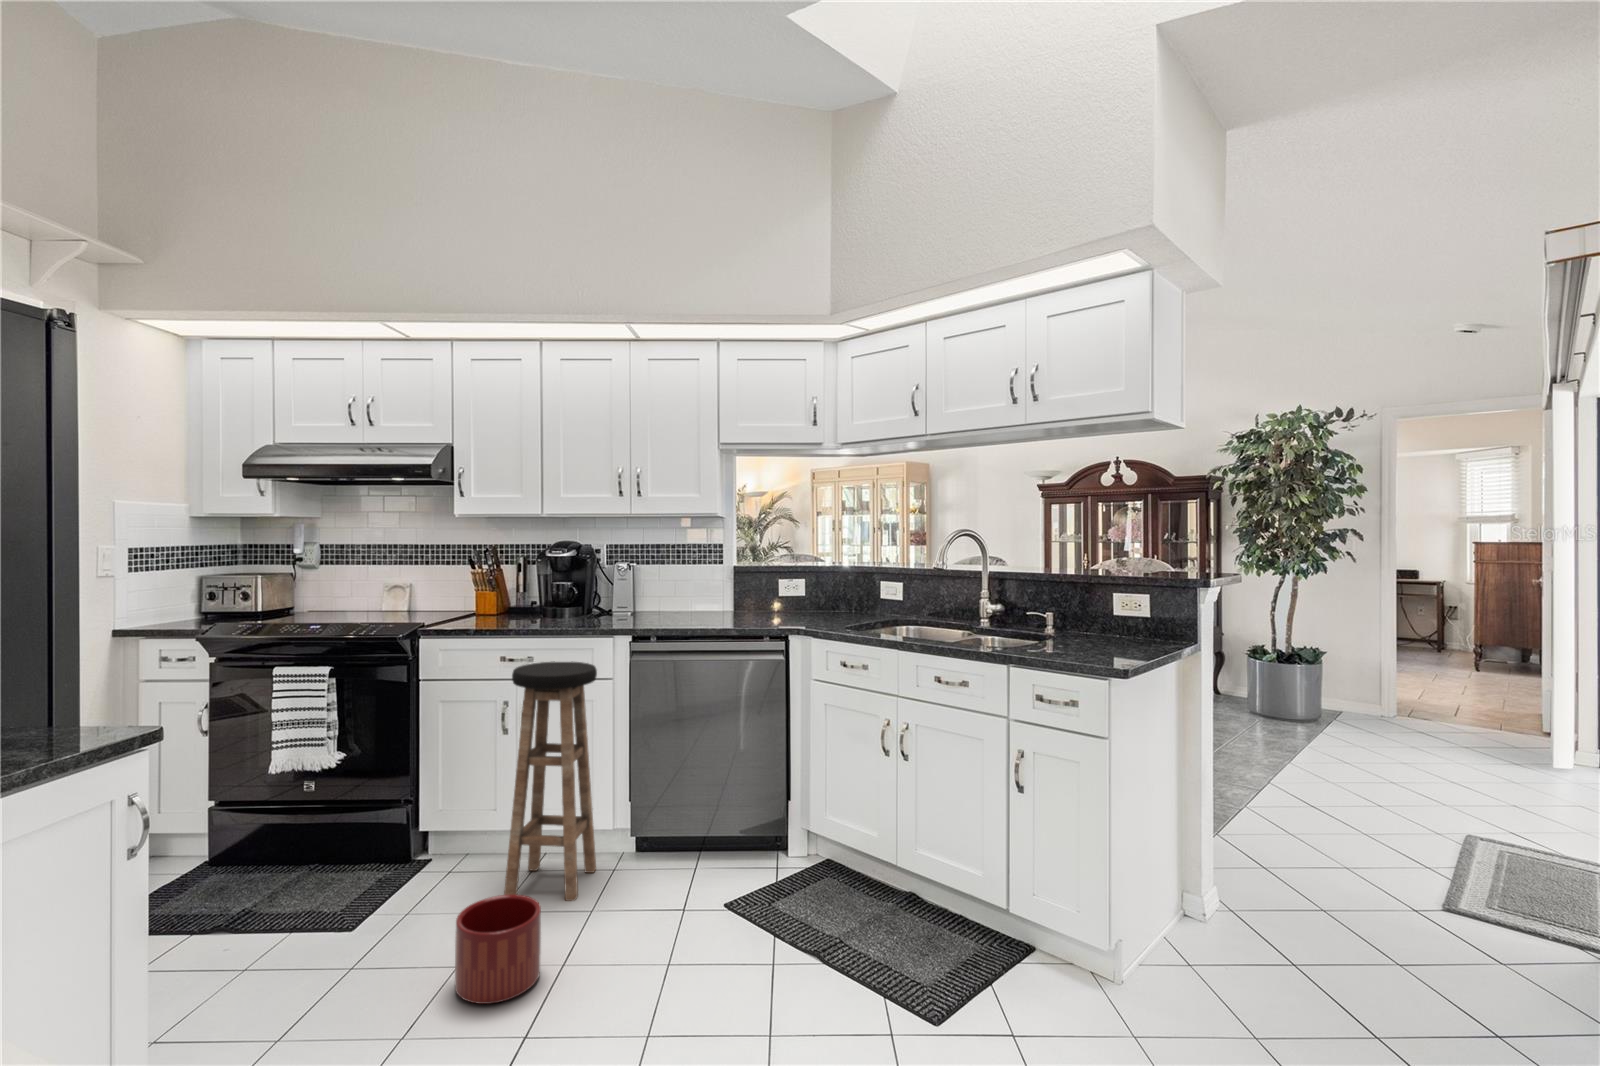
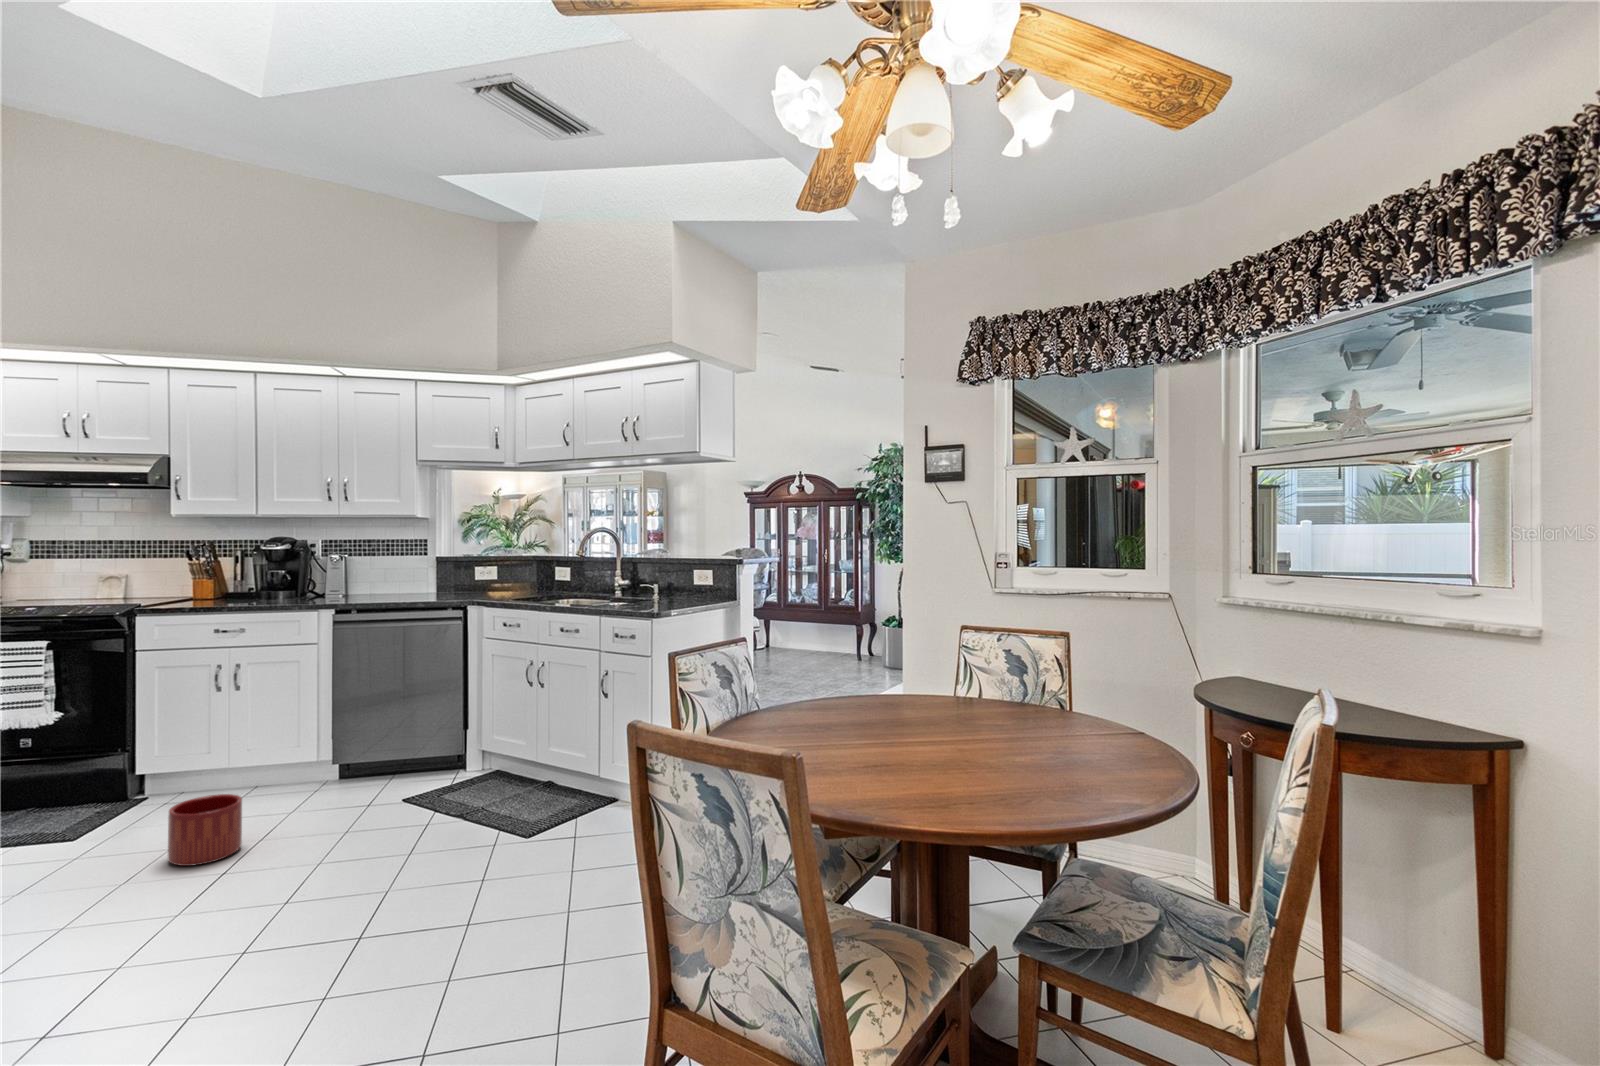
bar stool: present [504,661,597,901] -> none [215,630,302,813]

